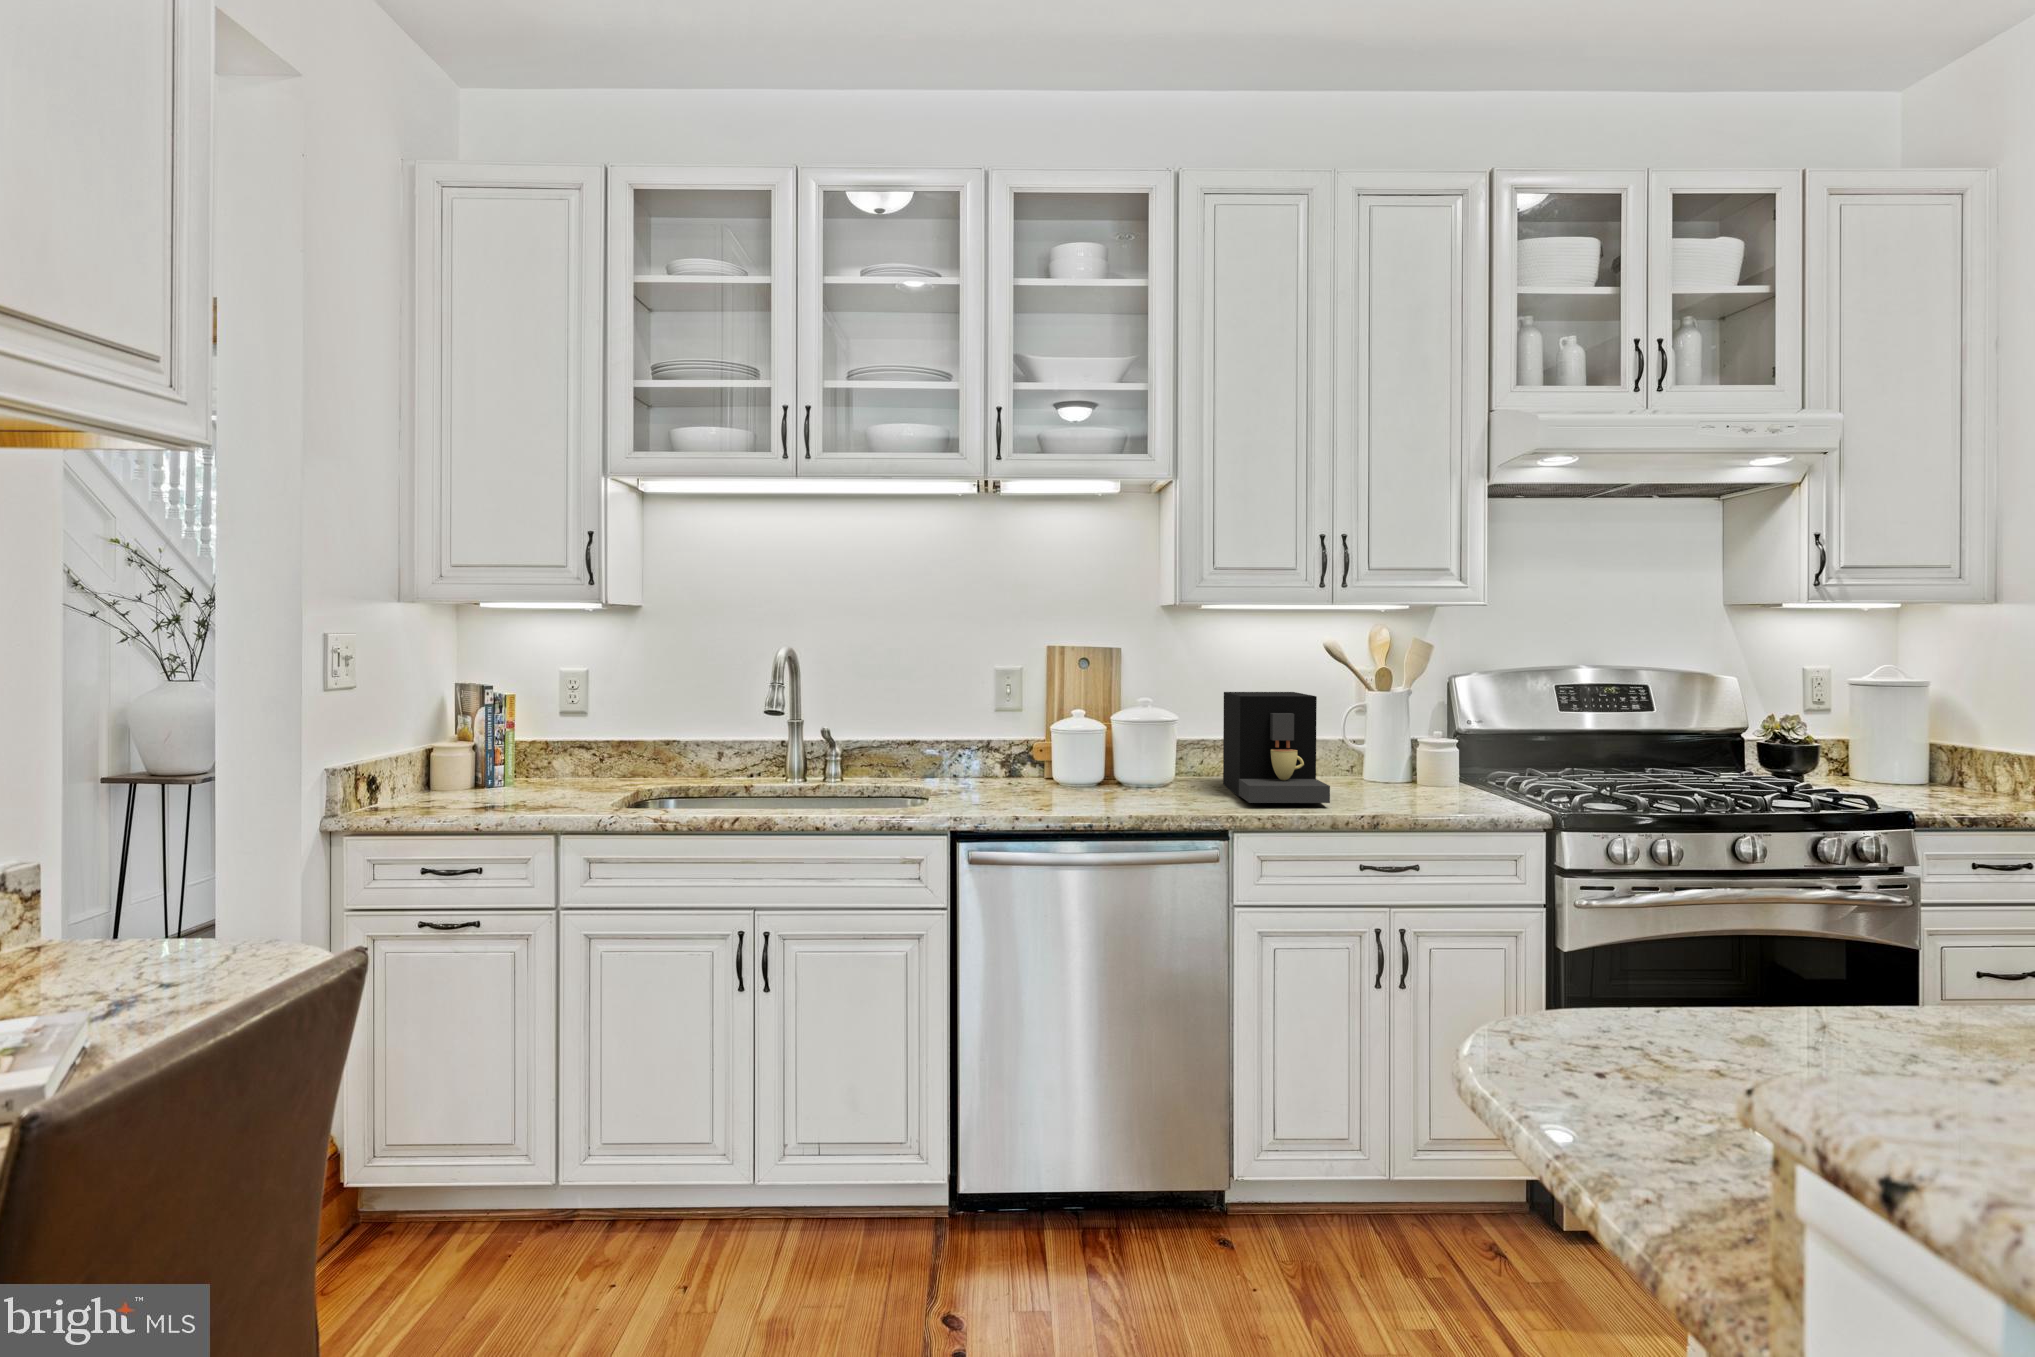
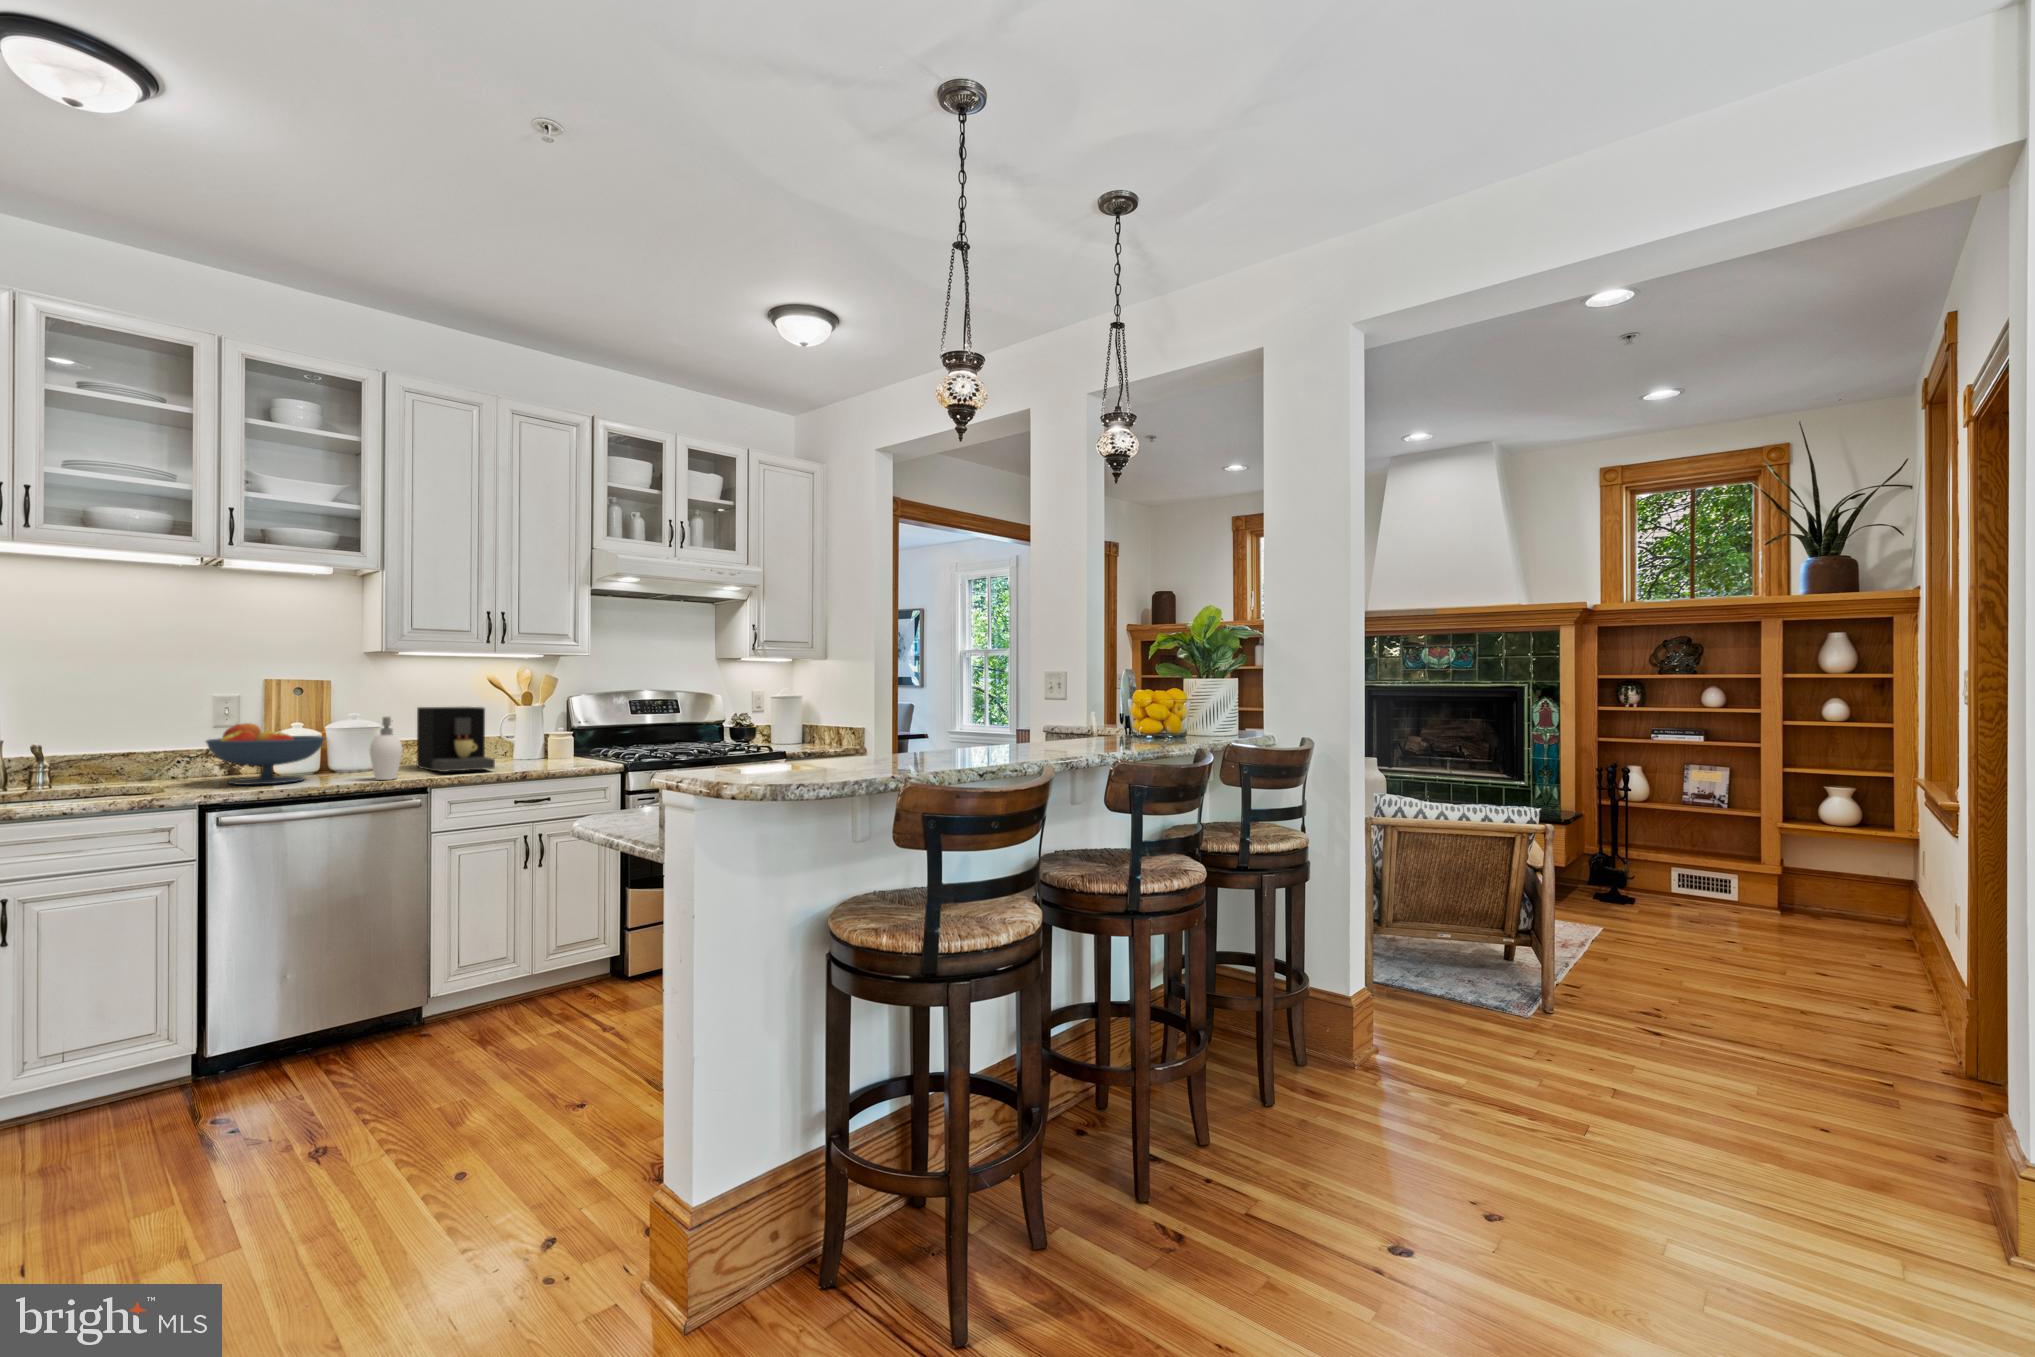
soap dispenser: none [1149,710,1201,812] -> present [370,717,403,780]
fruit bowl: none [963,712,1099,804] -> present [206,723,326,785]

